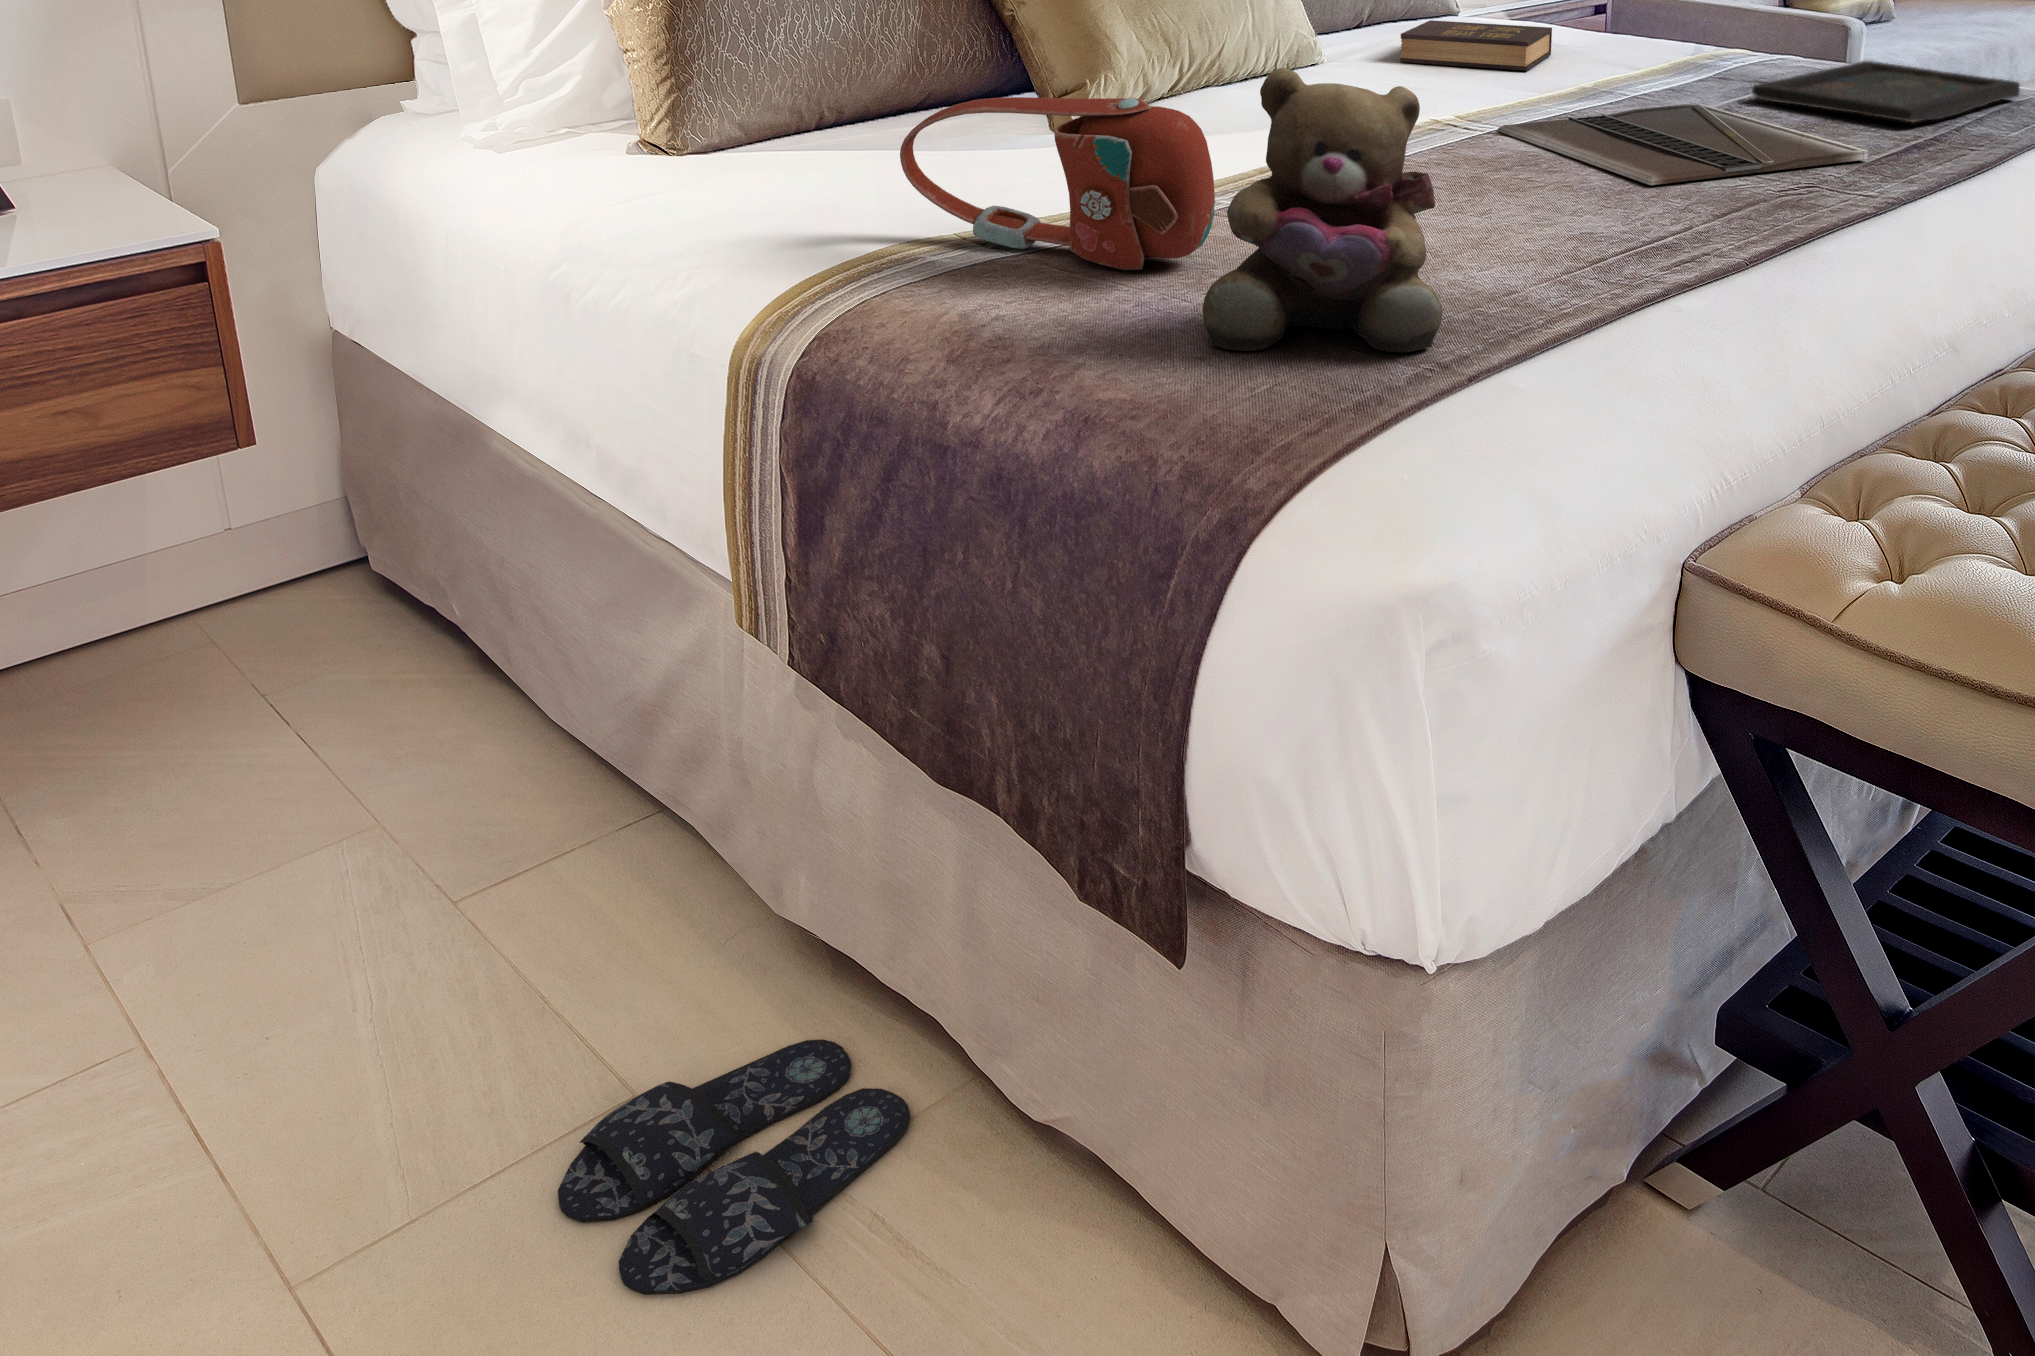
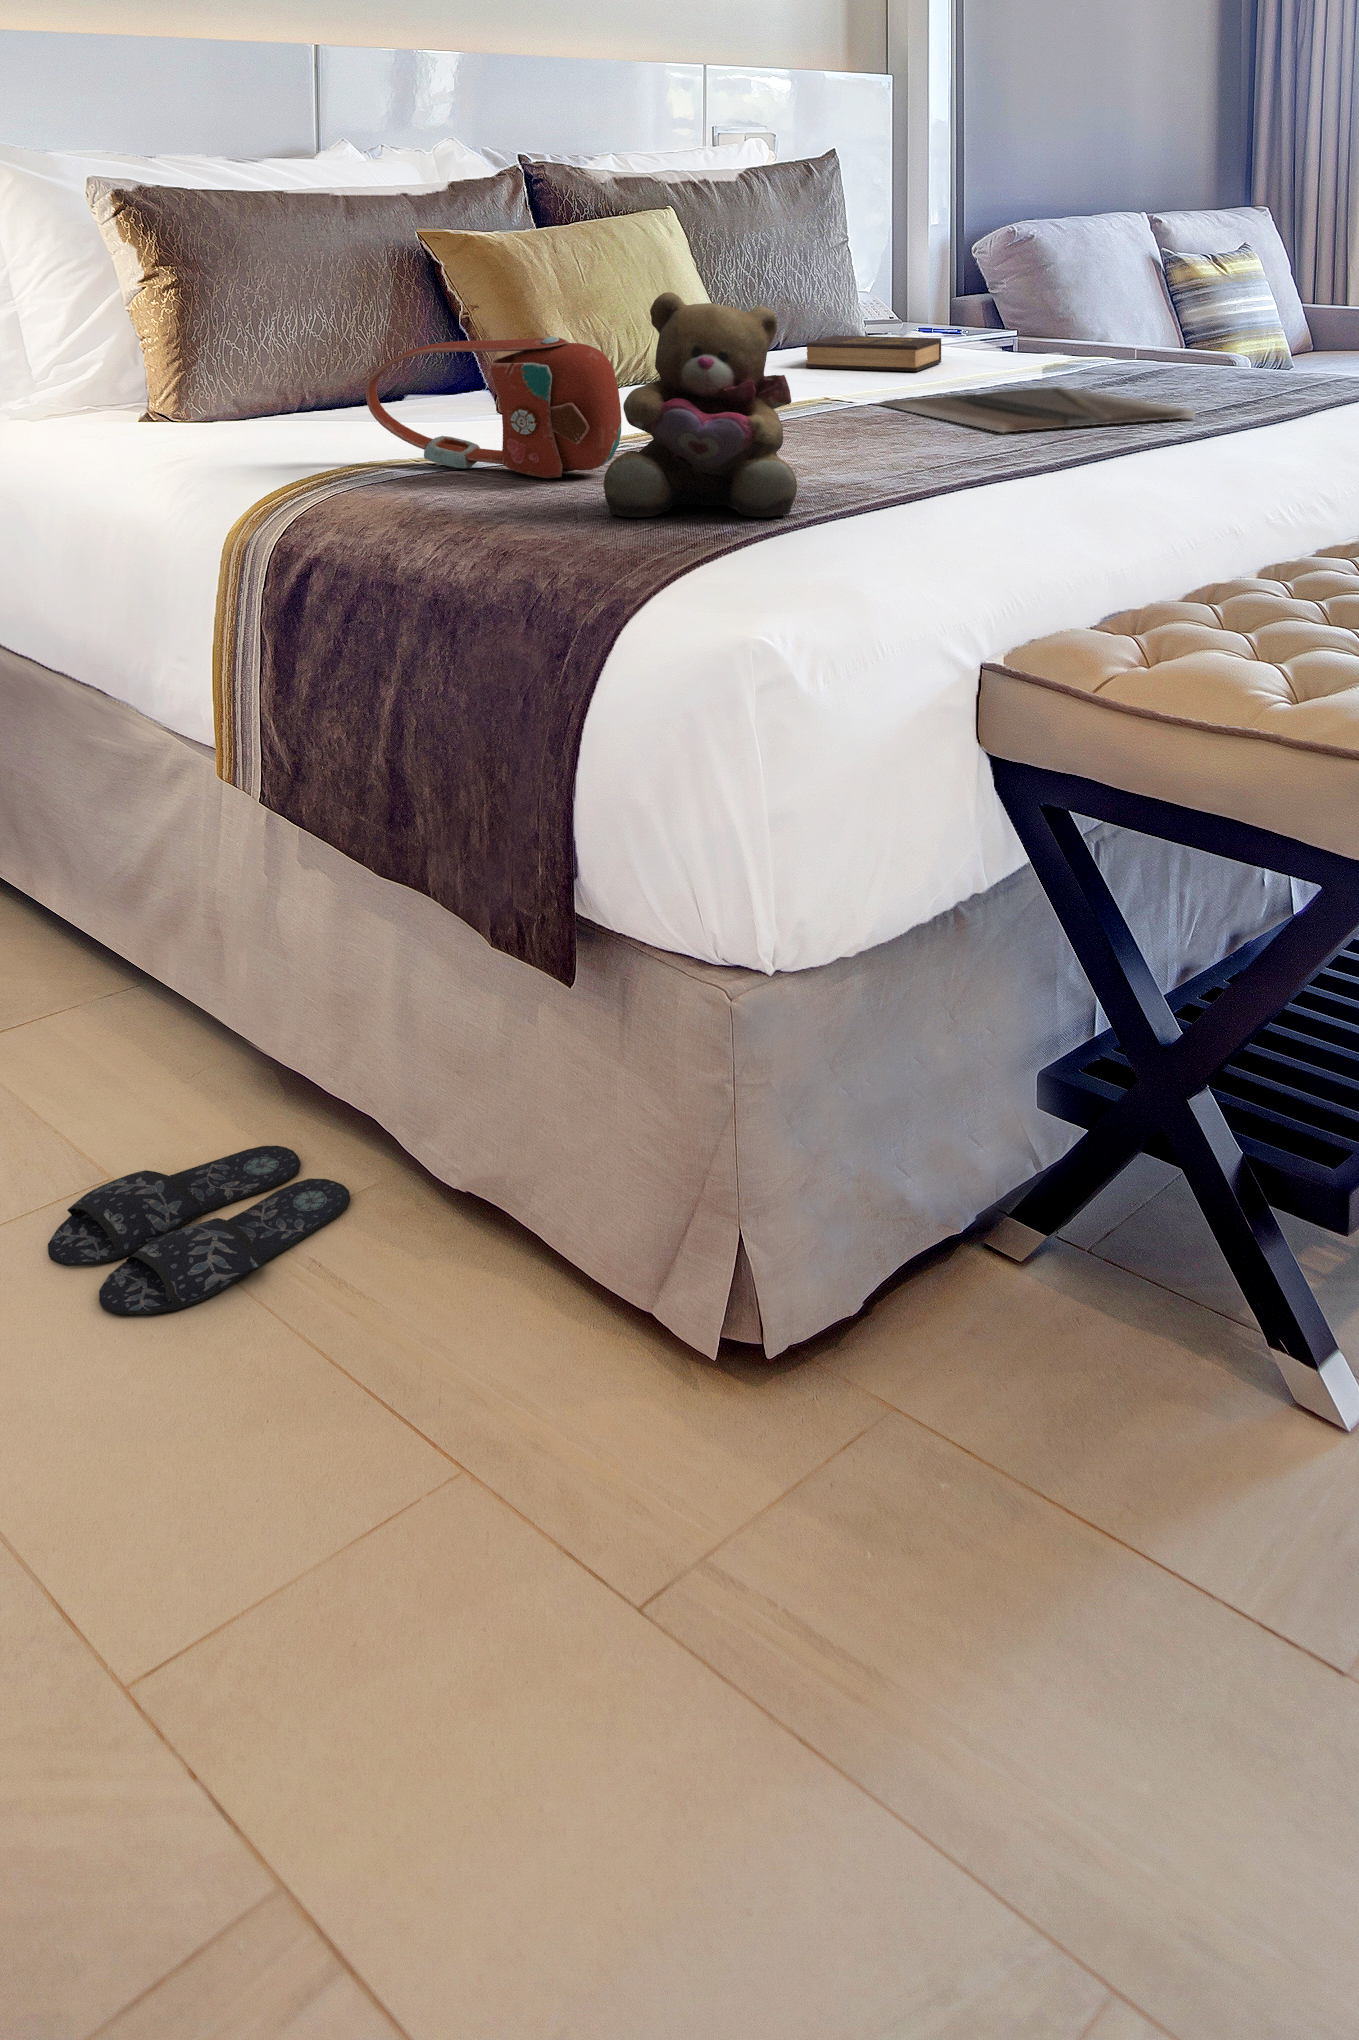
tray: present [1752,61,2020,122] -> none [1109,359,1347,396]

